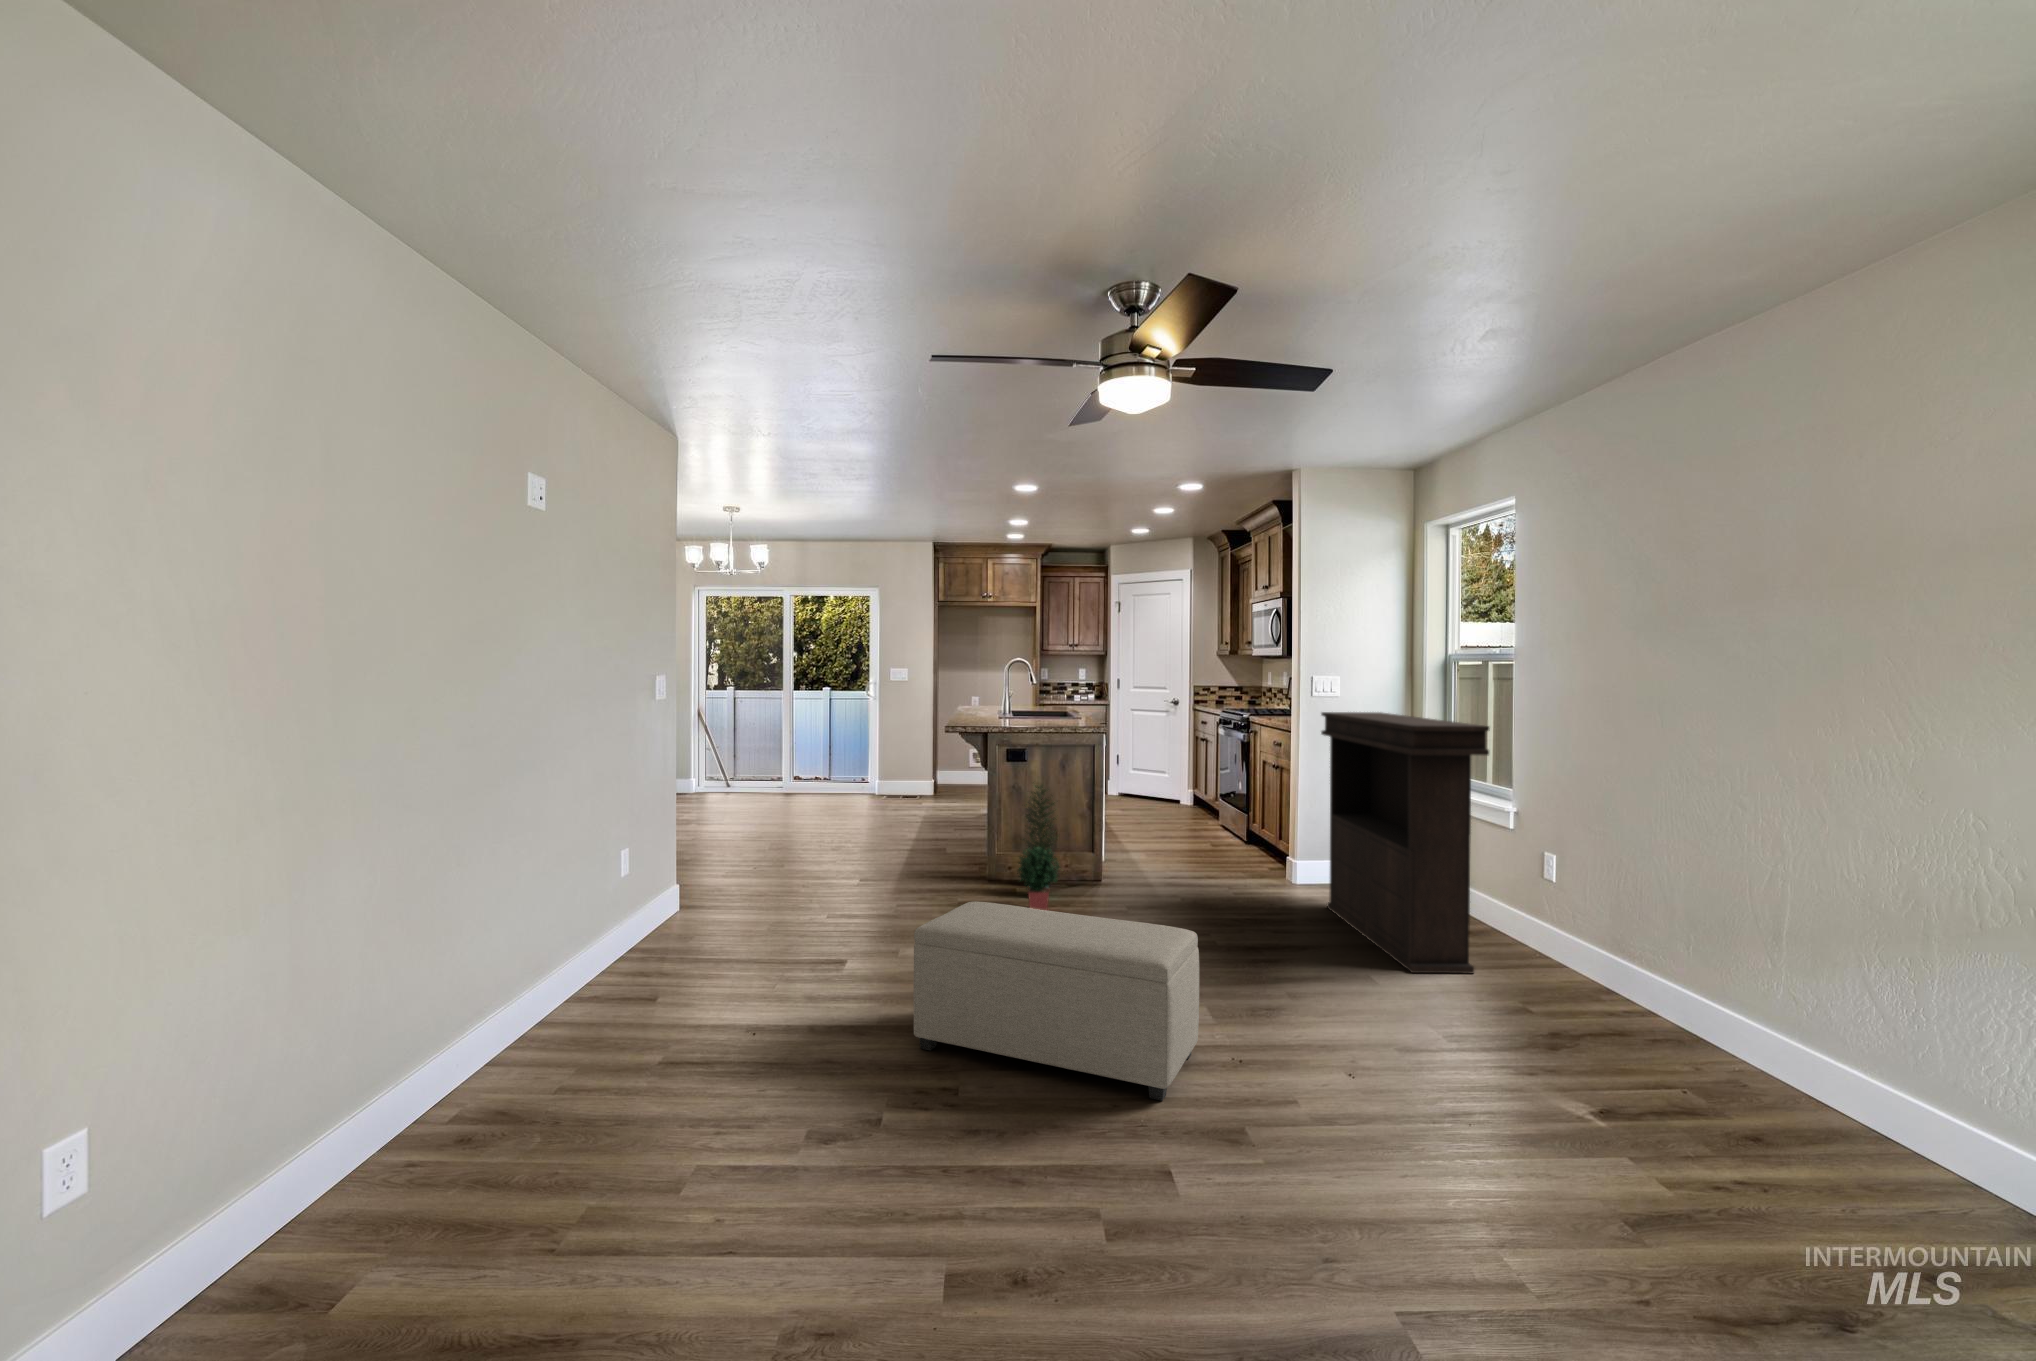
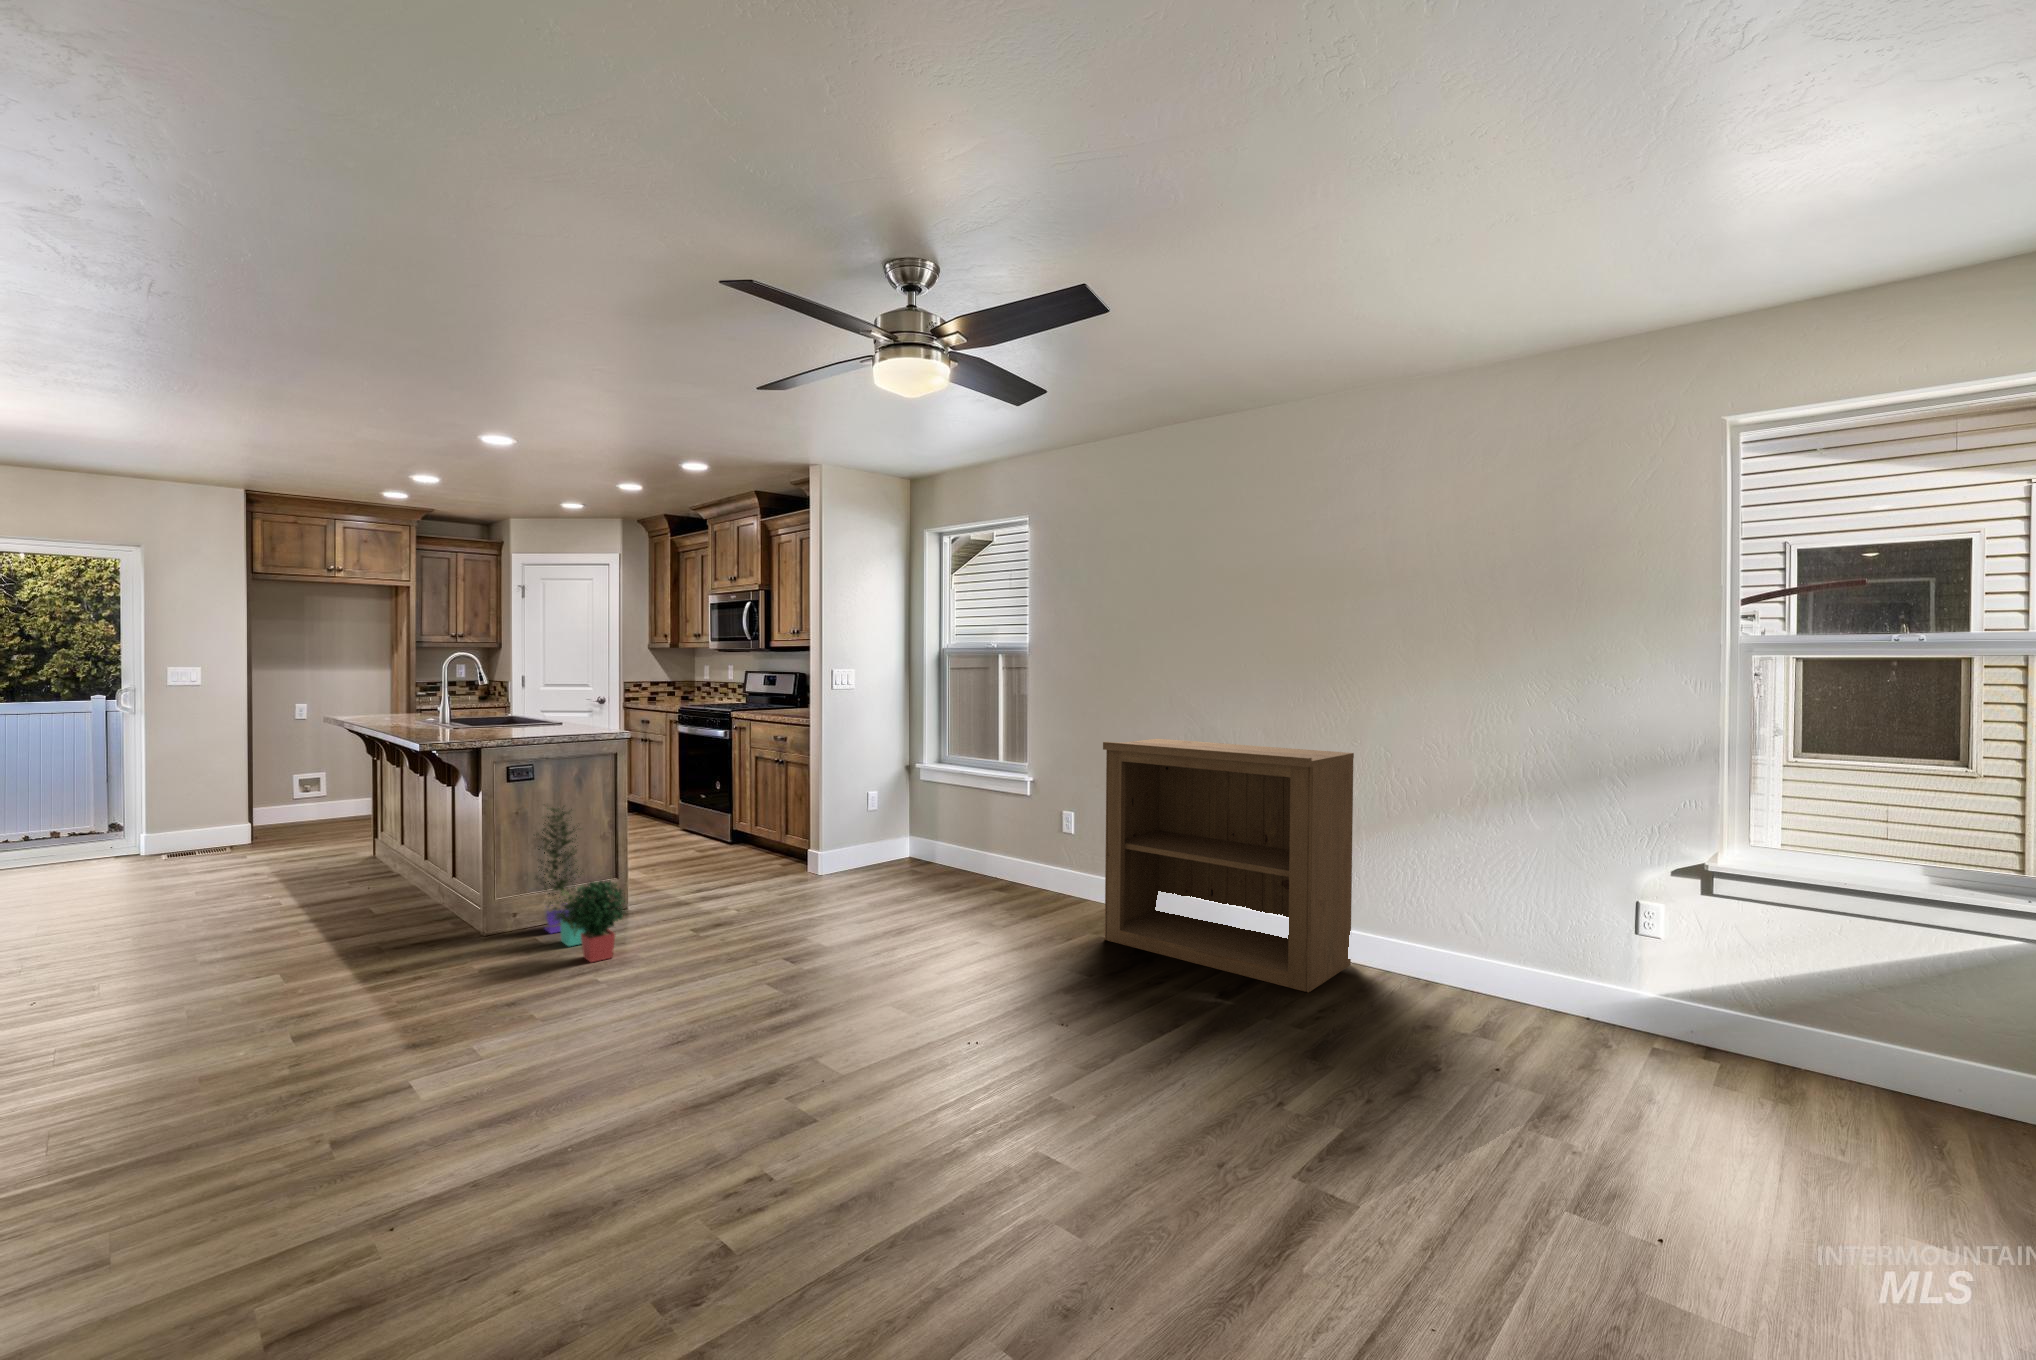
console table: present [1321,712,1490,973] -> none [870,703,1053,929]
bookshelf: none [1518,766,1922,1164] -> present [1103,739,1354,992]
ottoman: present [913,902,1199,1101] -> none [666,926,984,1149]

